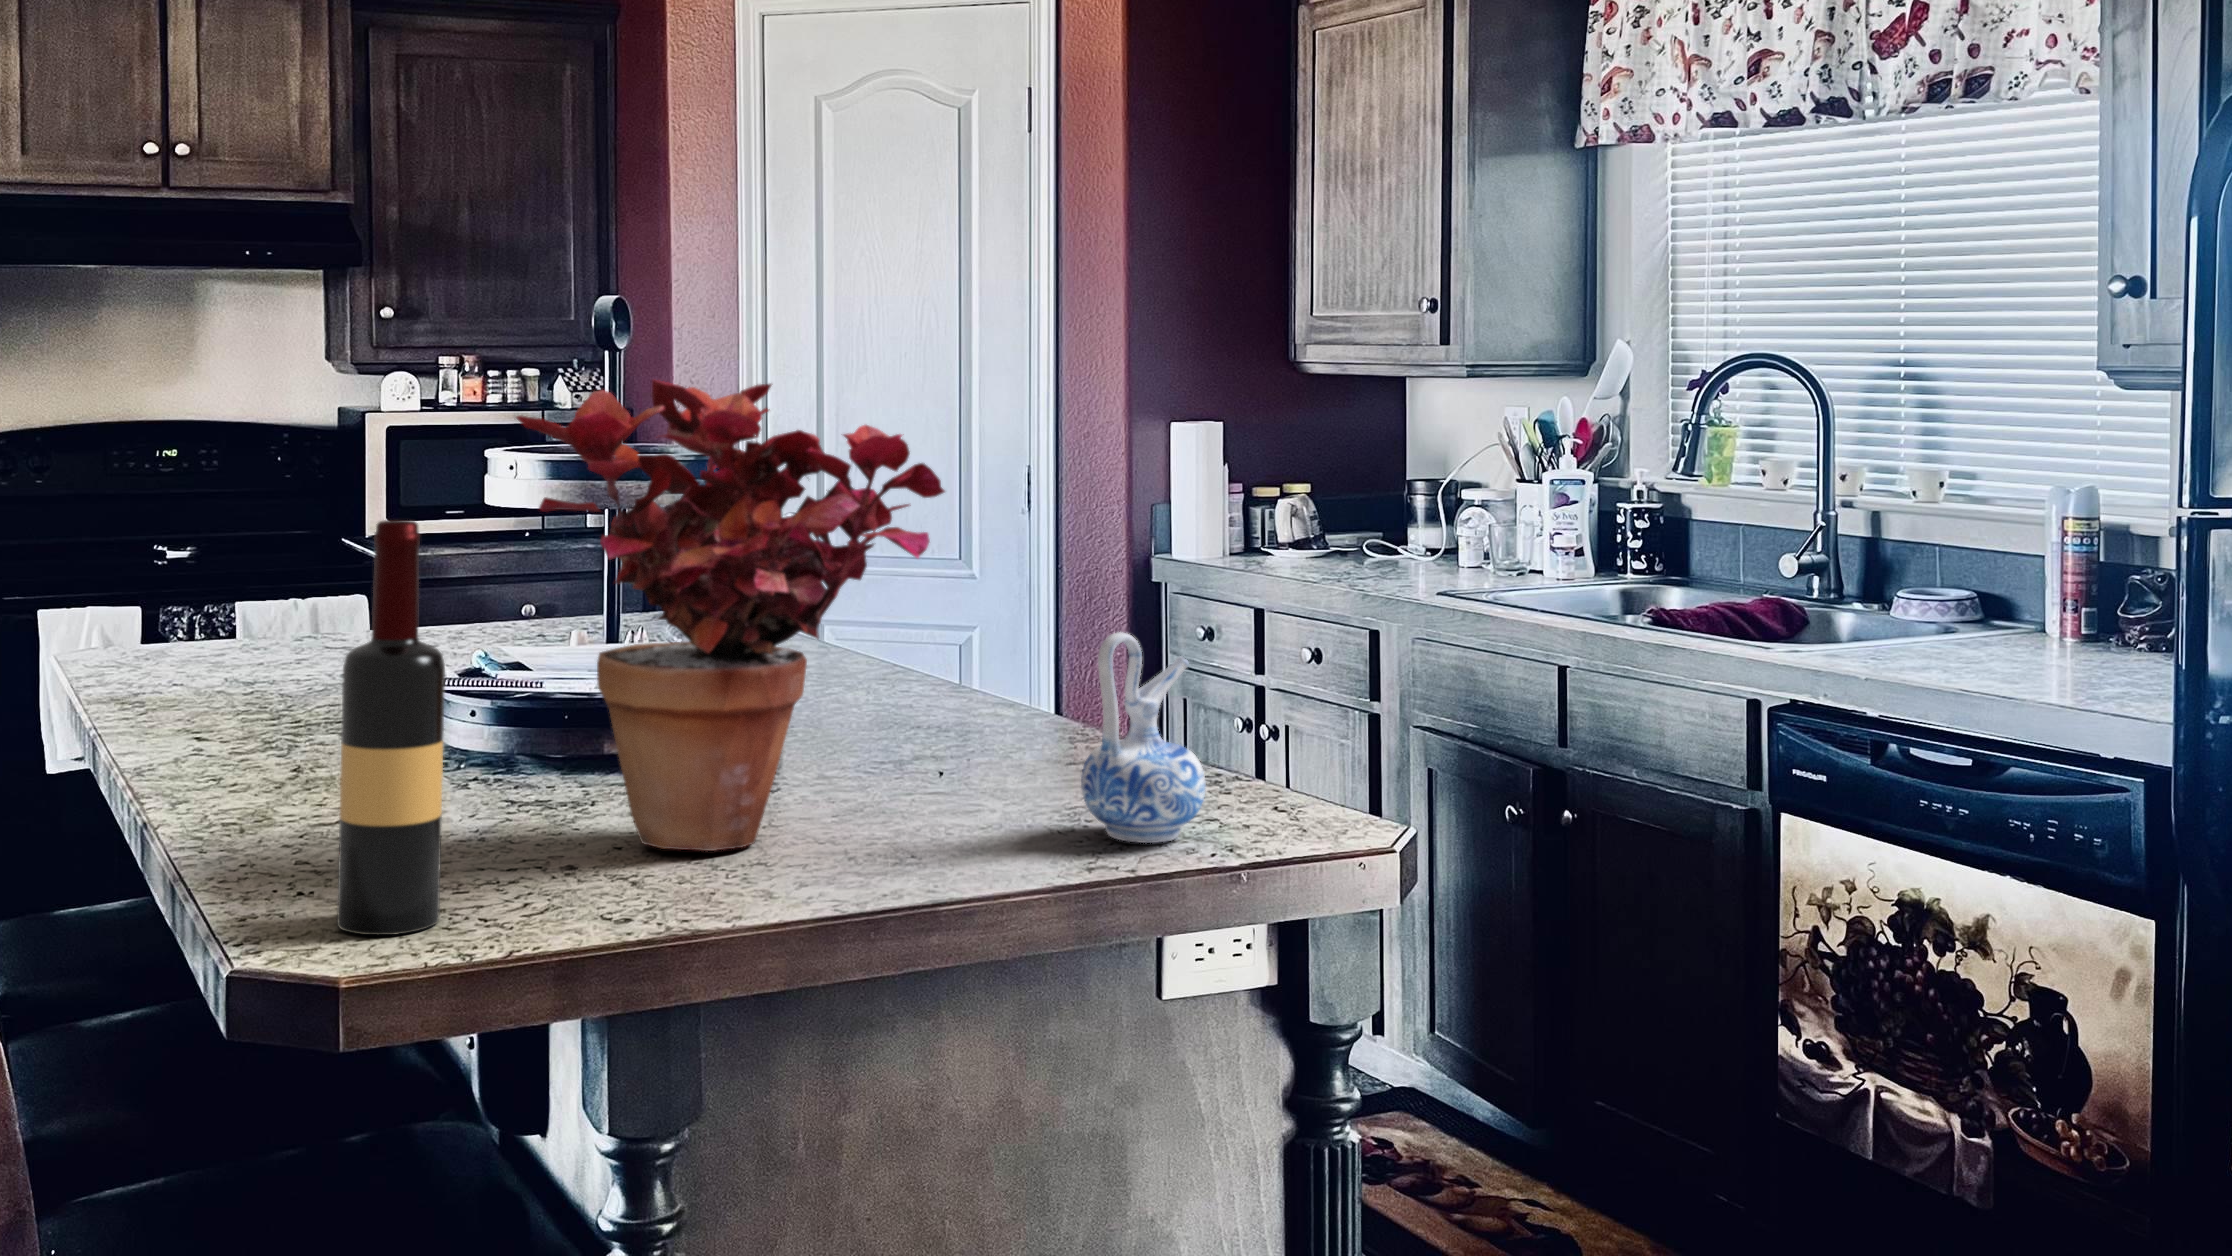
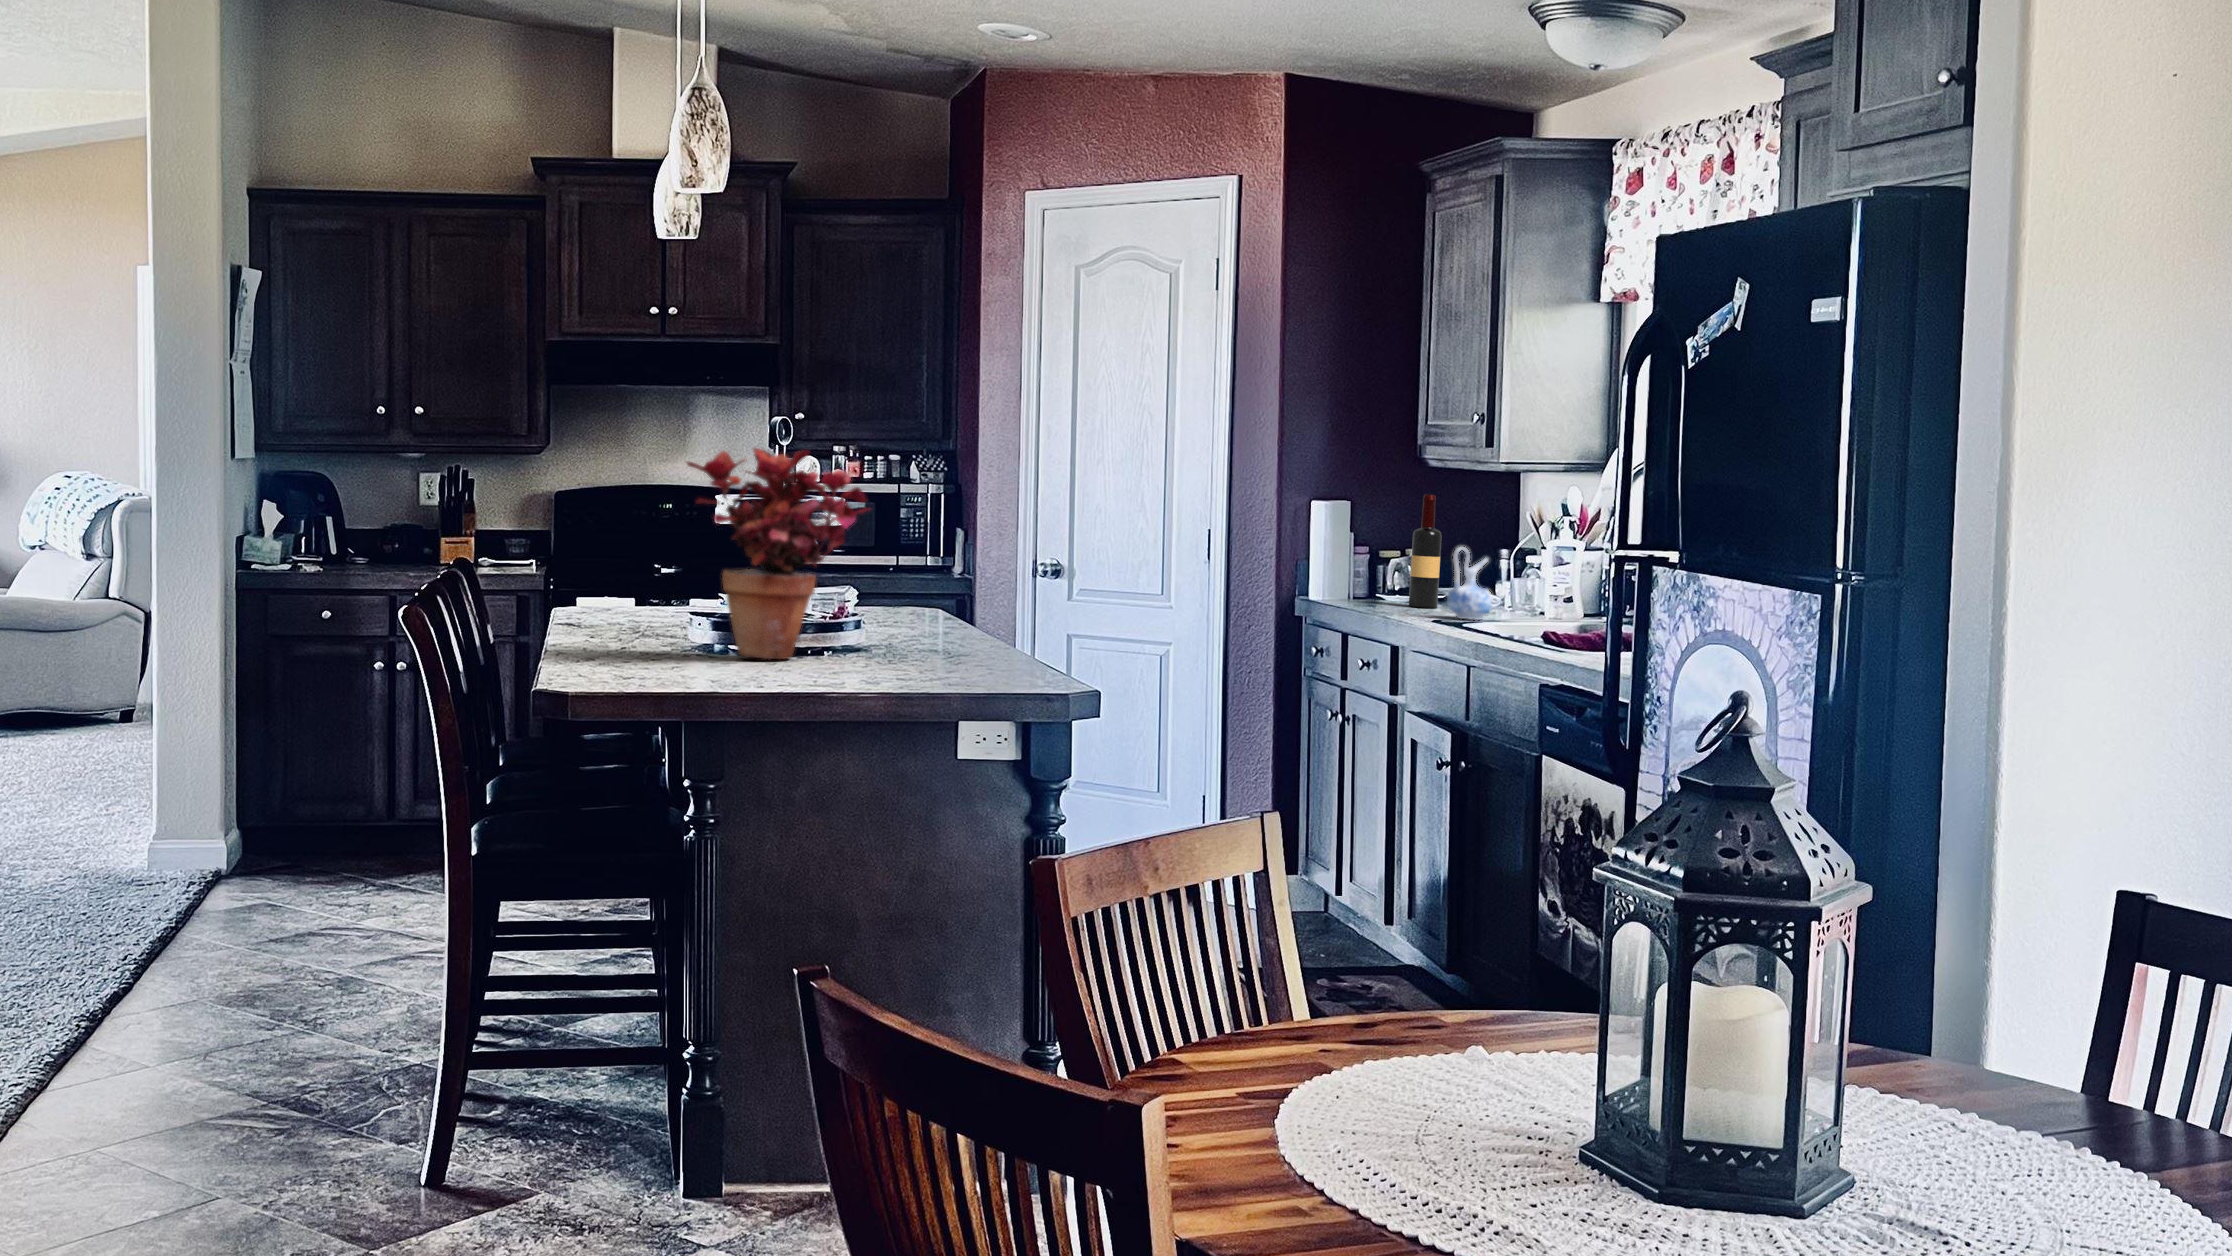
wine bottle: present [337,520,445,935] -> present [1409,495,1442,608]
ceramic pitcher: present [1081,632,1206,843] -> present [1447,547,1493,620]

